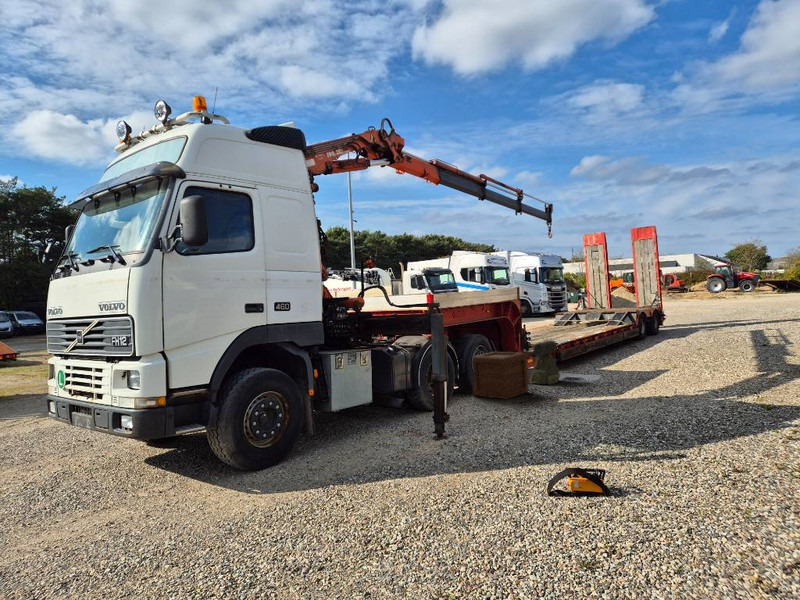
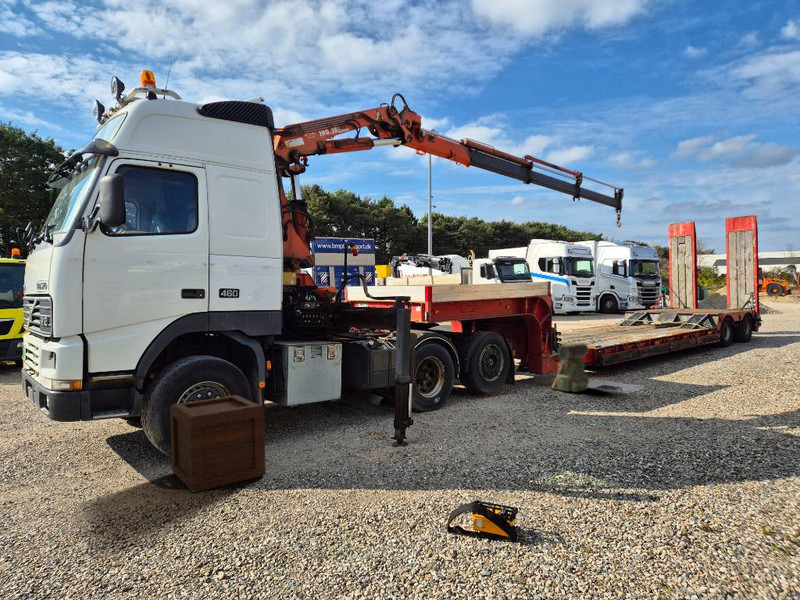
wooden crate: present [473,352,528,399] -> present [170,395,266,493]

